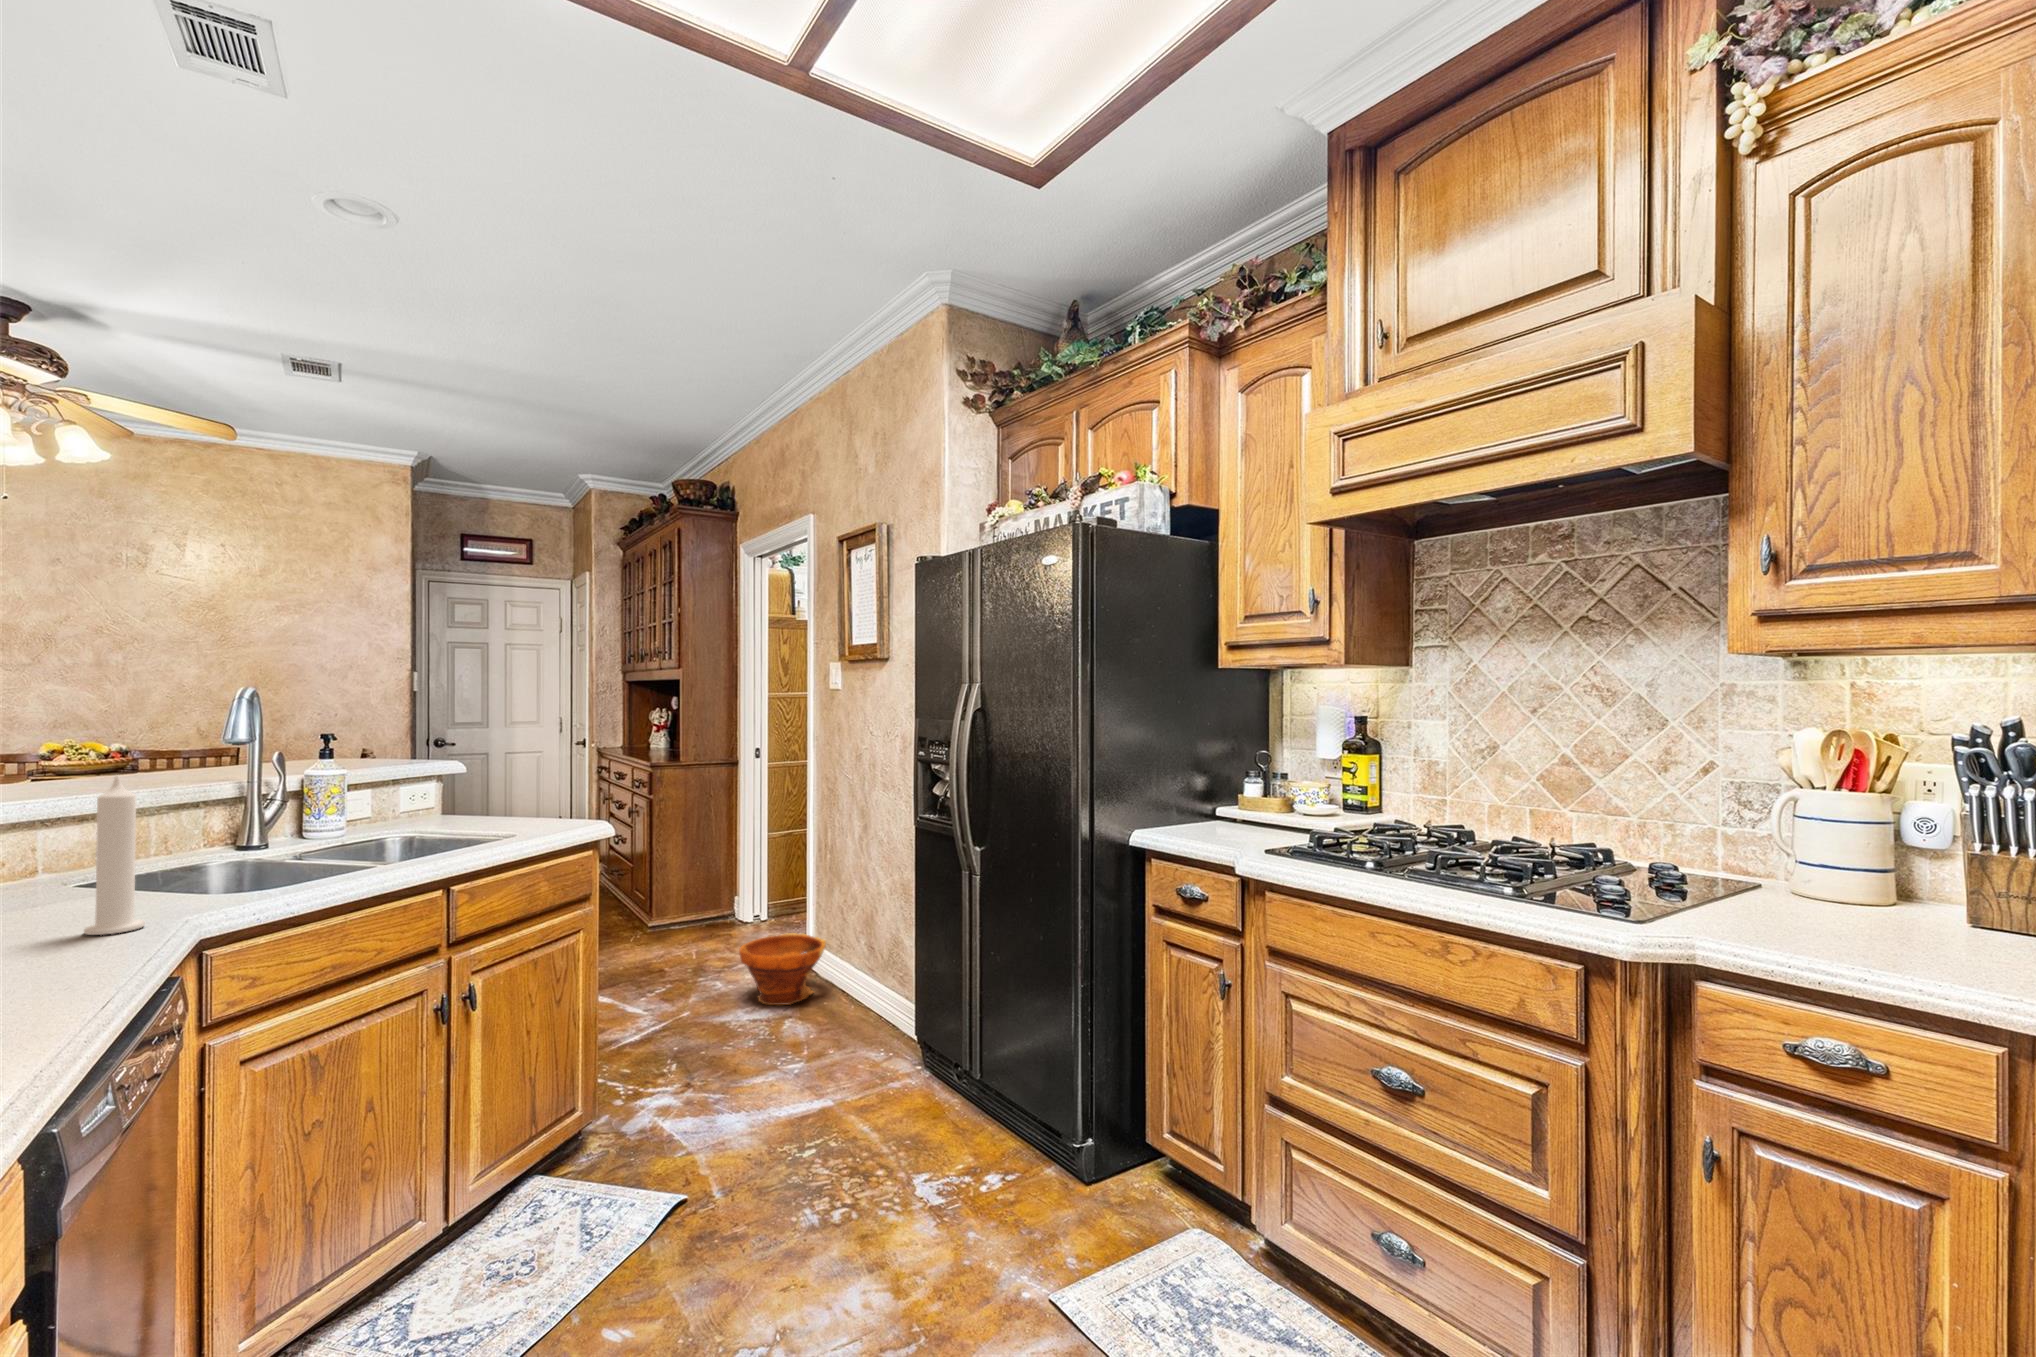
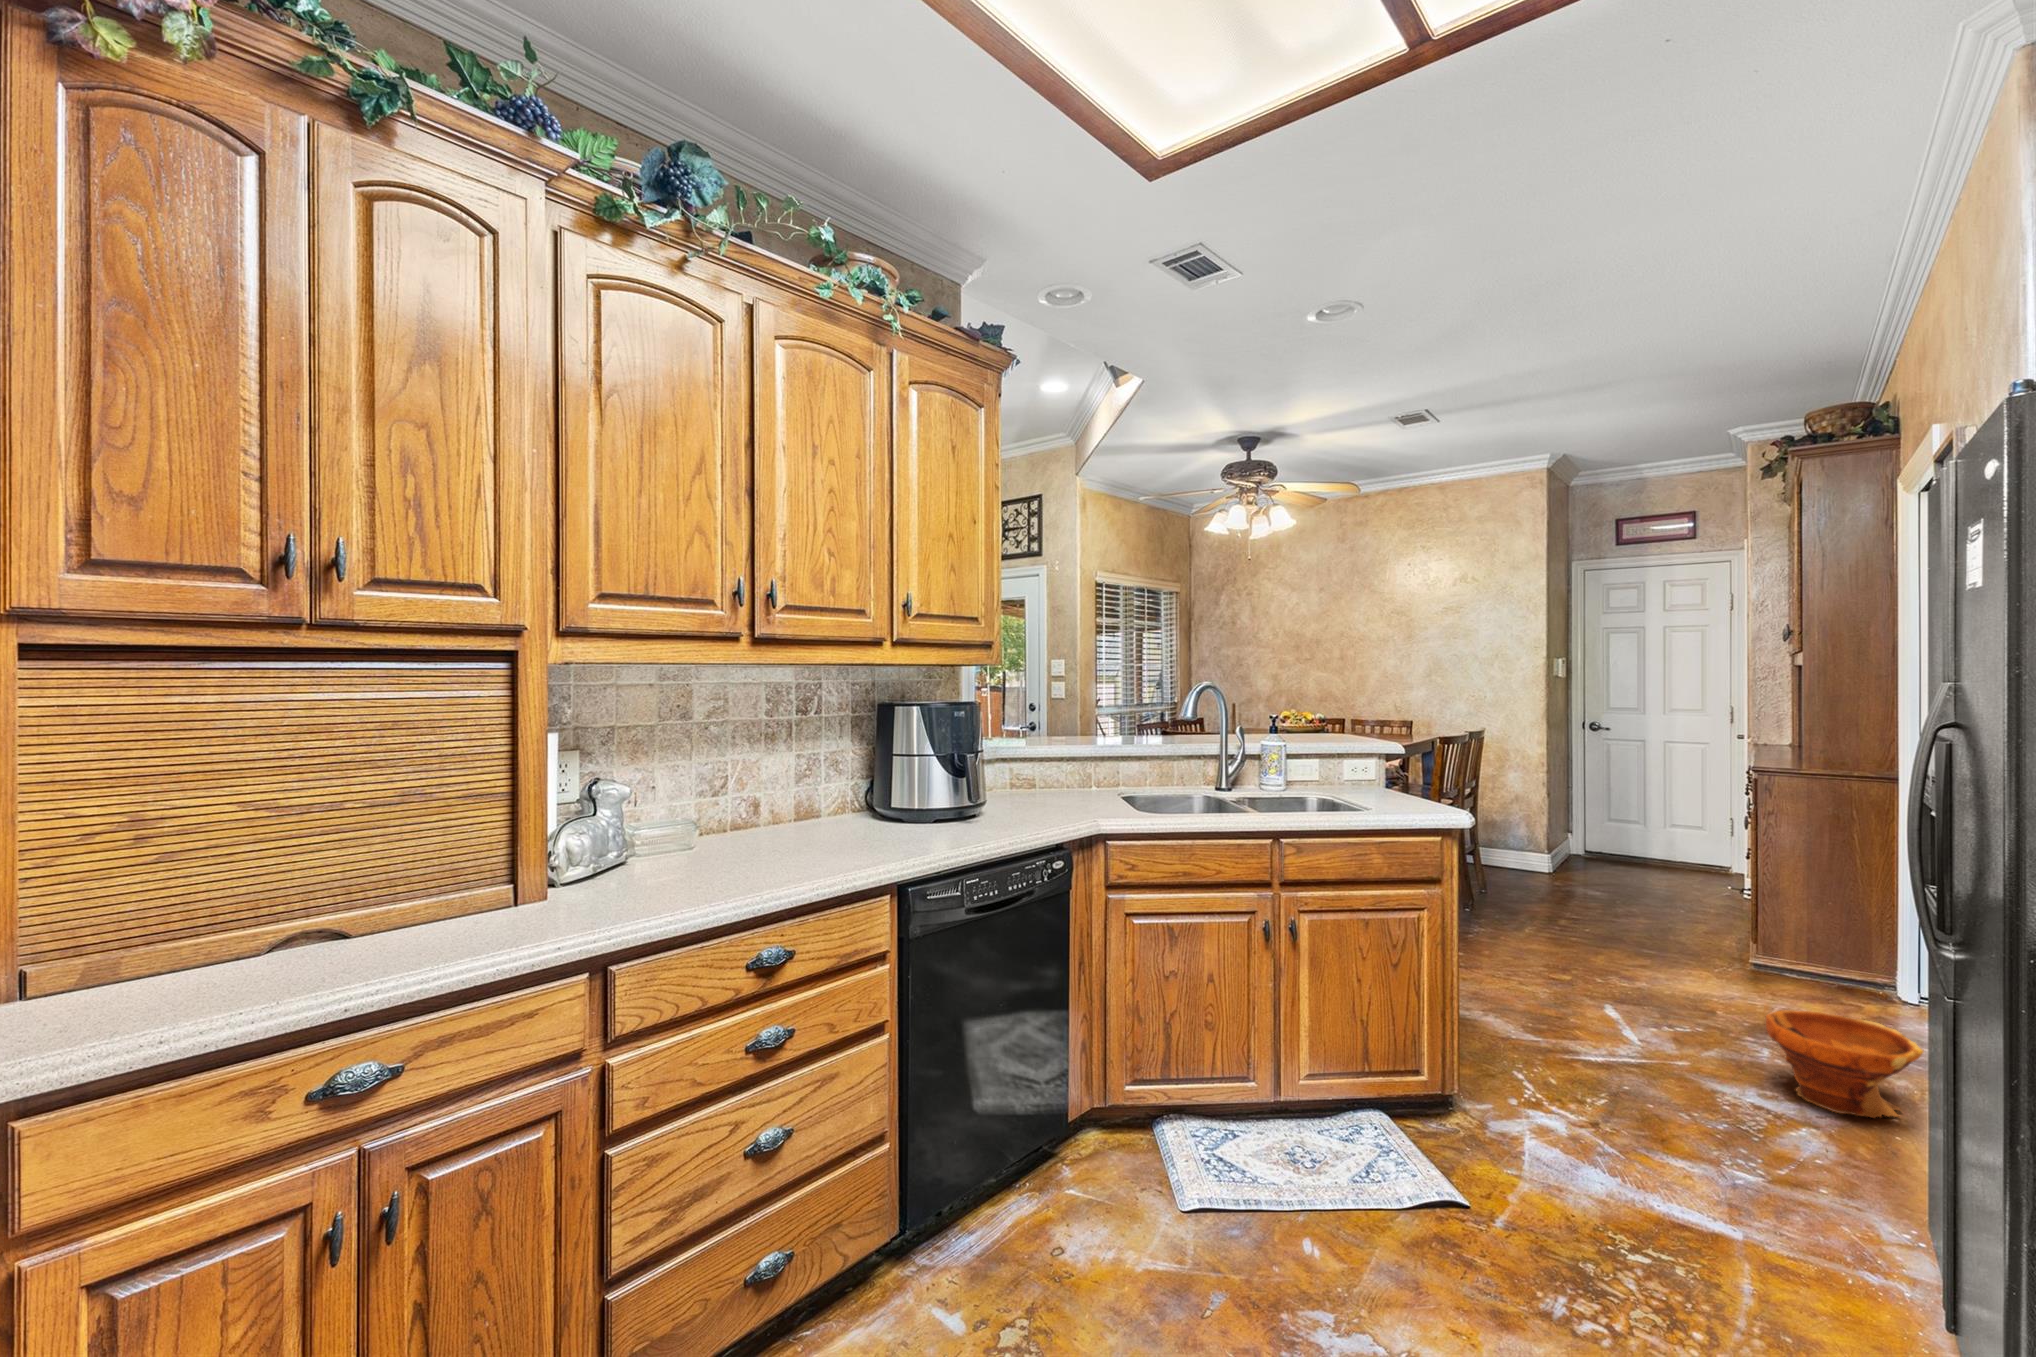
candle: present [84,775,145,935] -> none [1060,731,1085,819]

